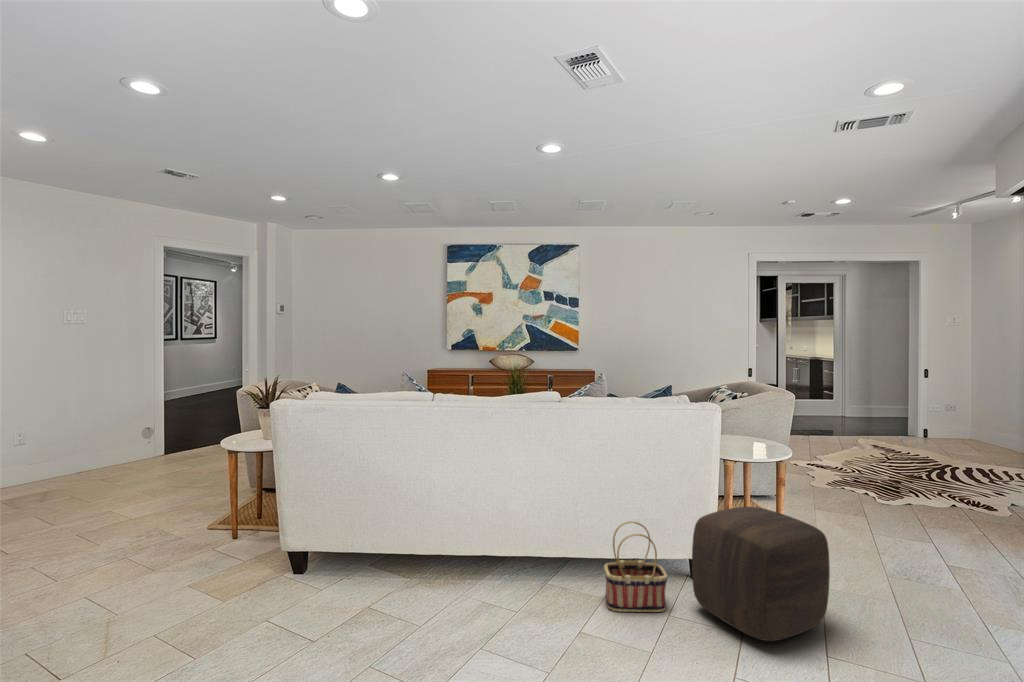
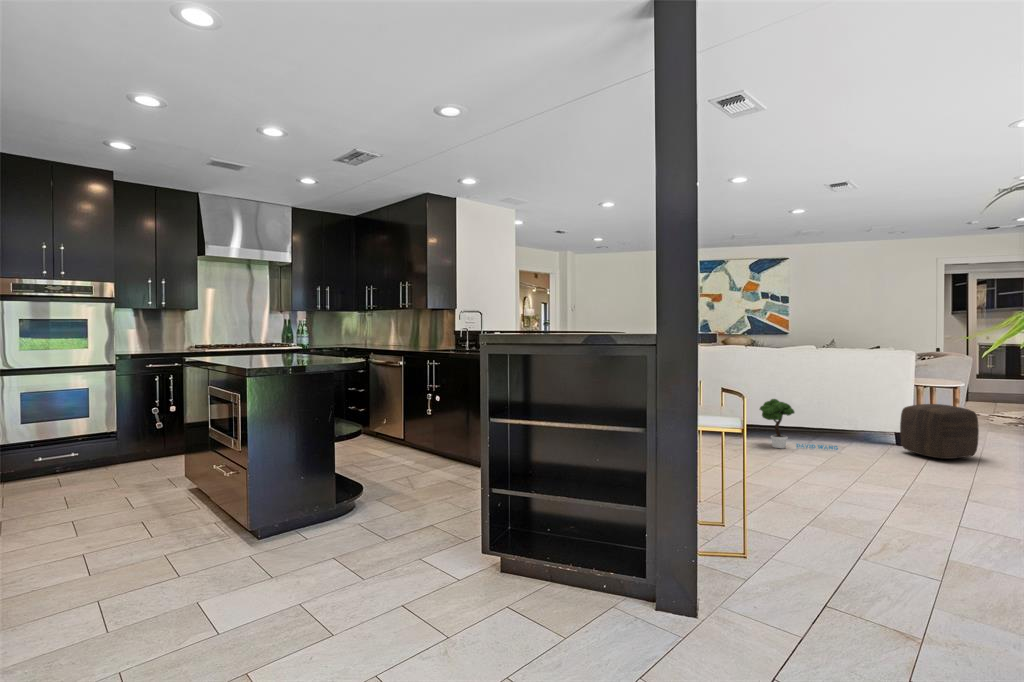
potted tree: none [429,505,578,614] -> present [760,399,838,450]
basket: present [604,521,667,612] -> none [850,411,887,452]

